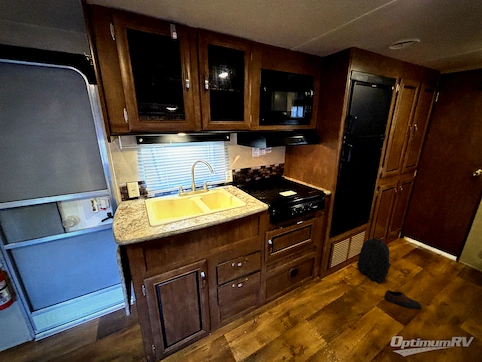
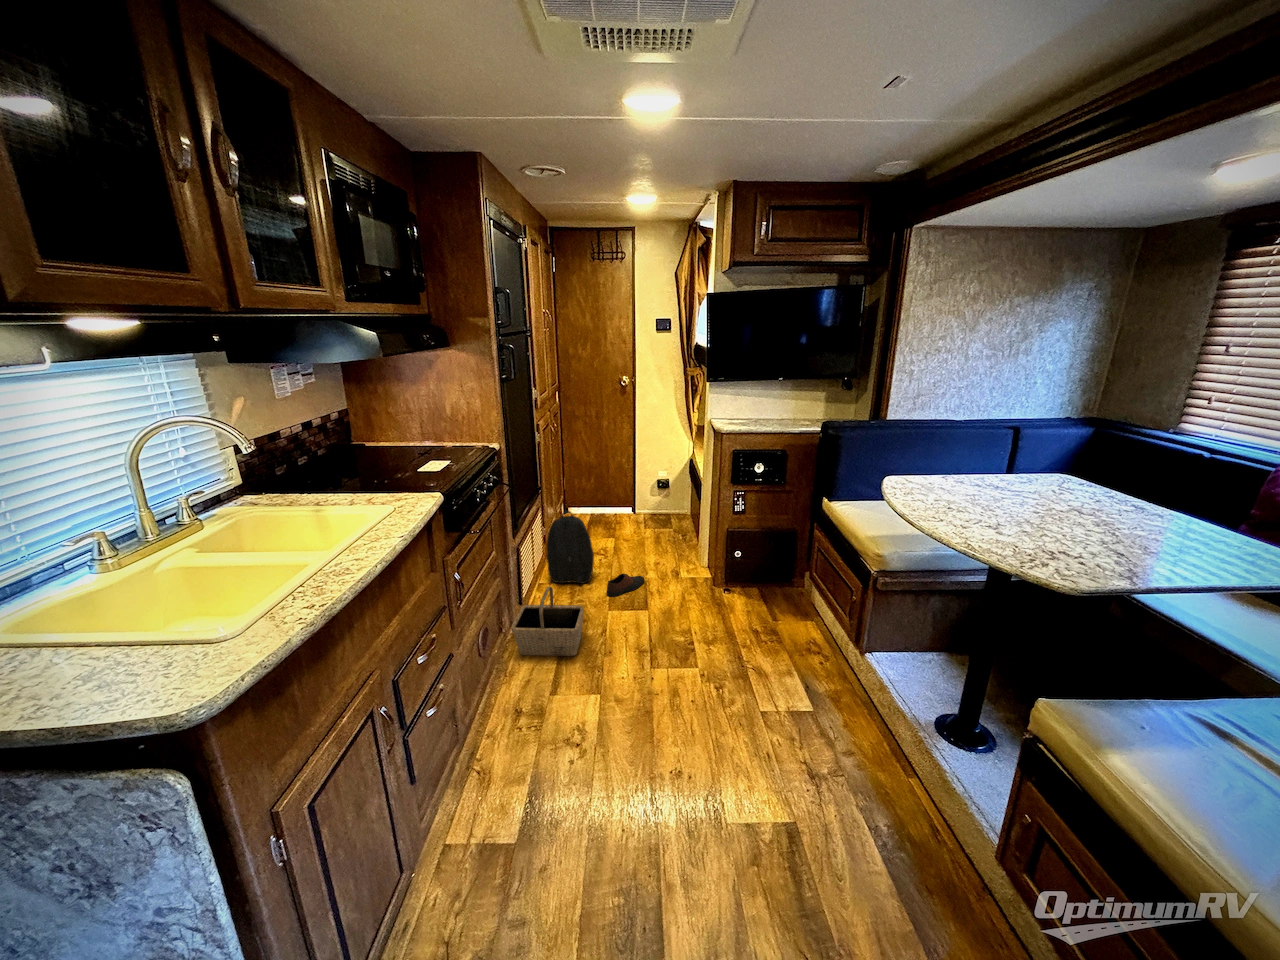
basket: none [309,270,352,313] -> present [511,587,584,656]

